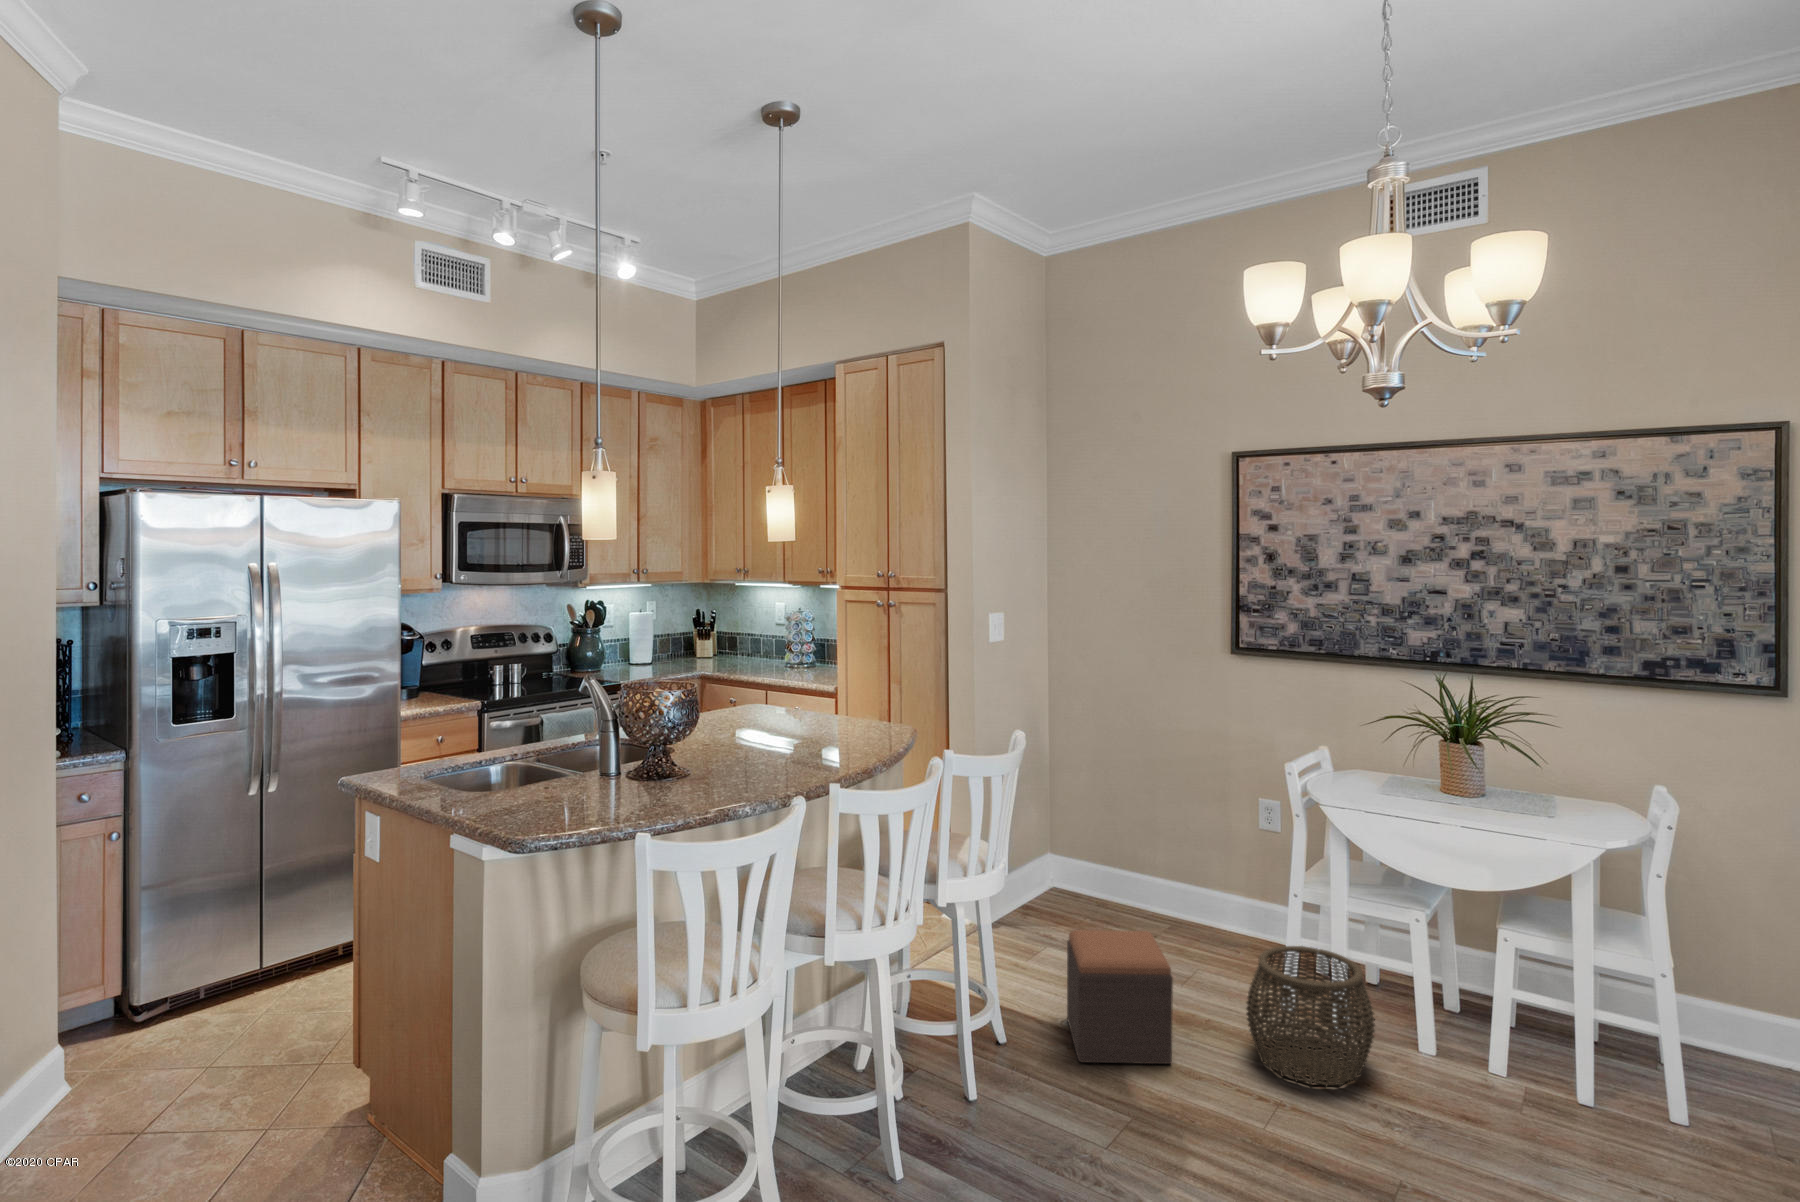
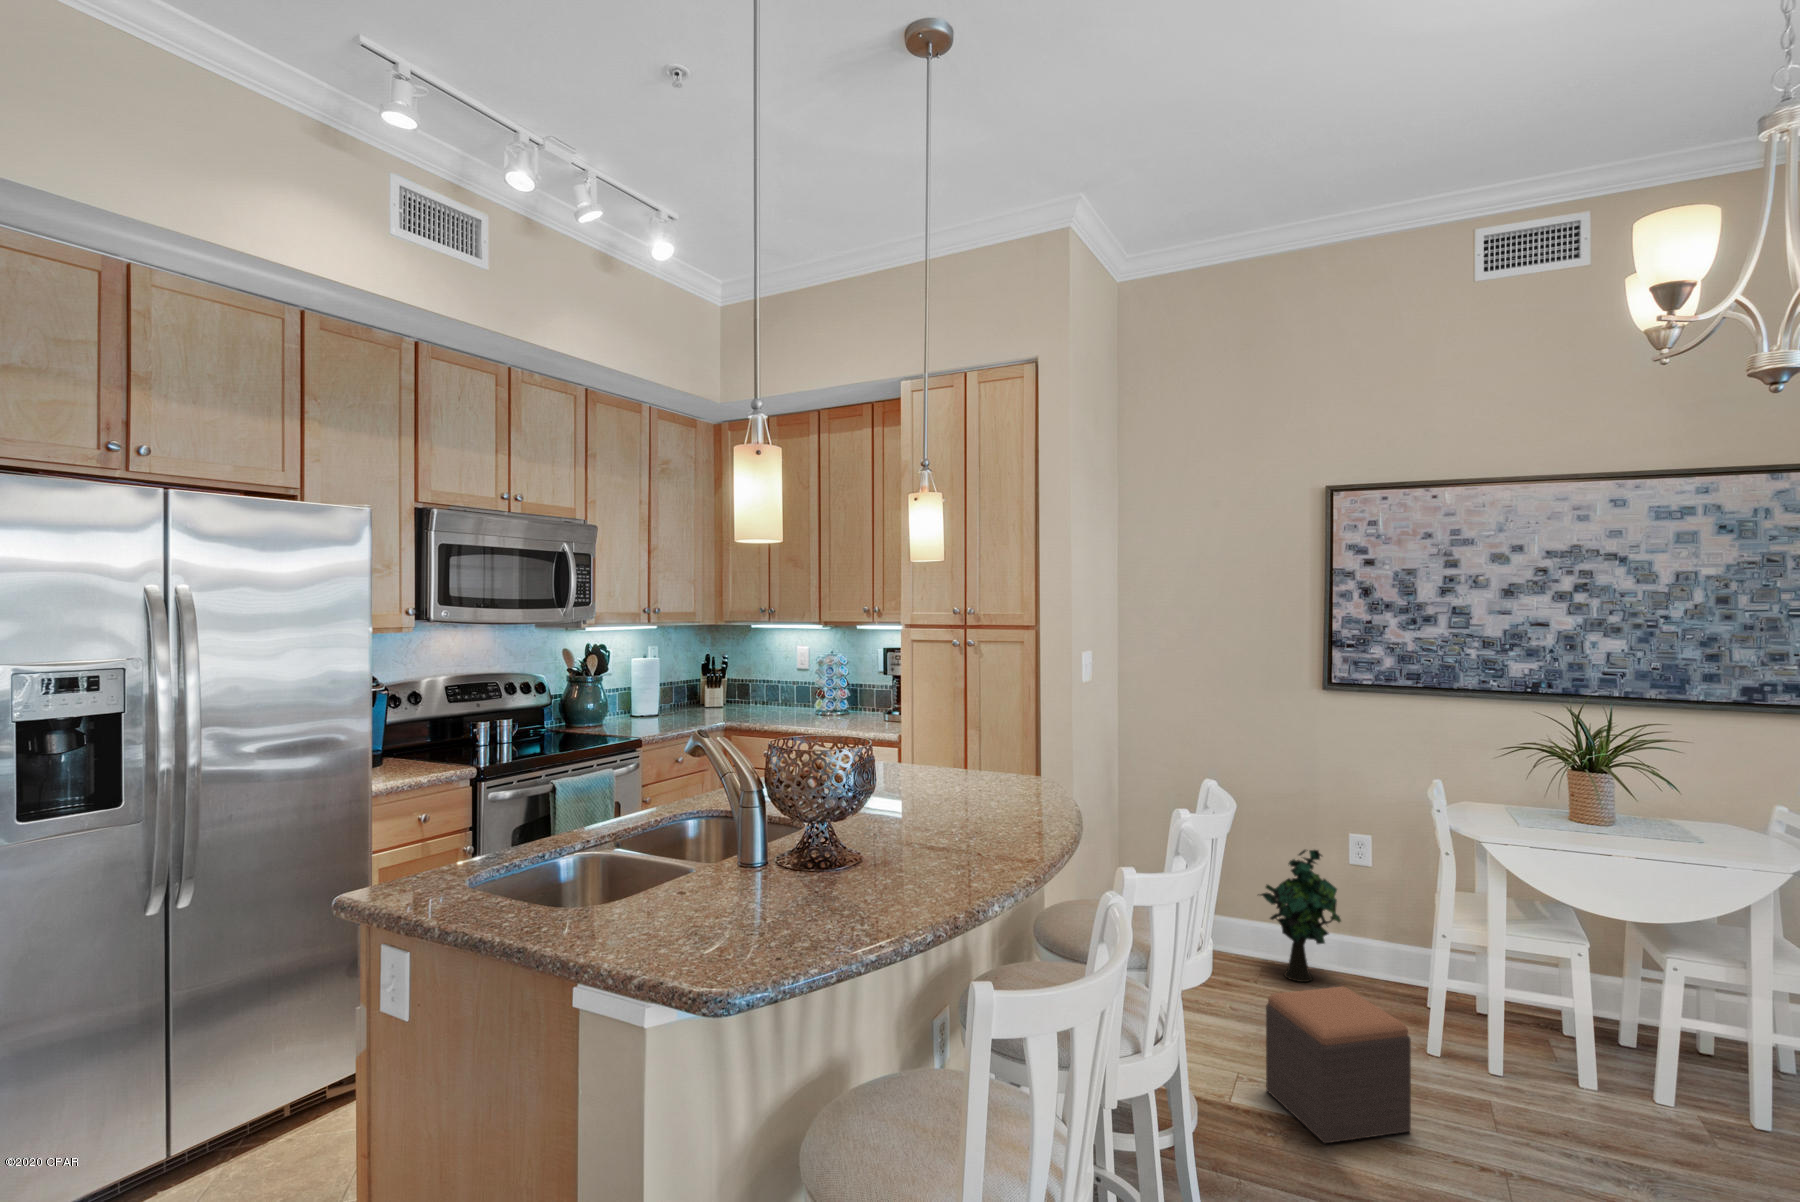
decorative plant: none [1156,813,1236,942] -> present [1258,850,1341,982]
woven basket: present [1246,946,1375,1086] -> none [1458,987,1604,1137]

